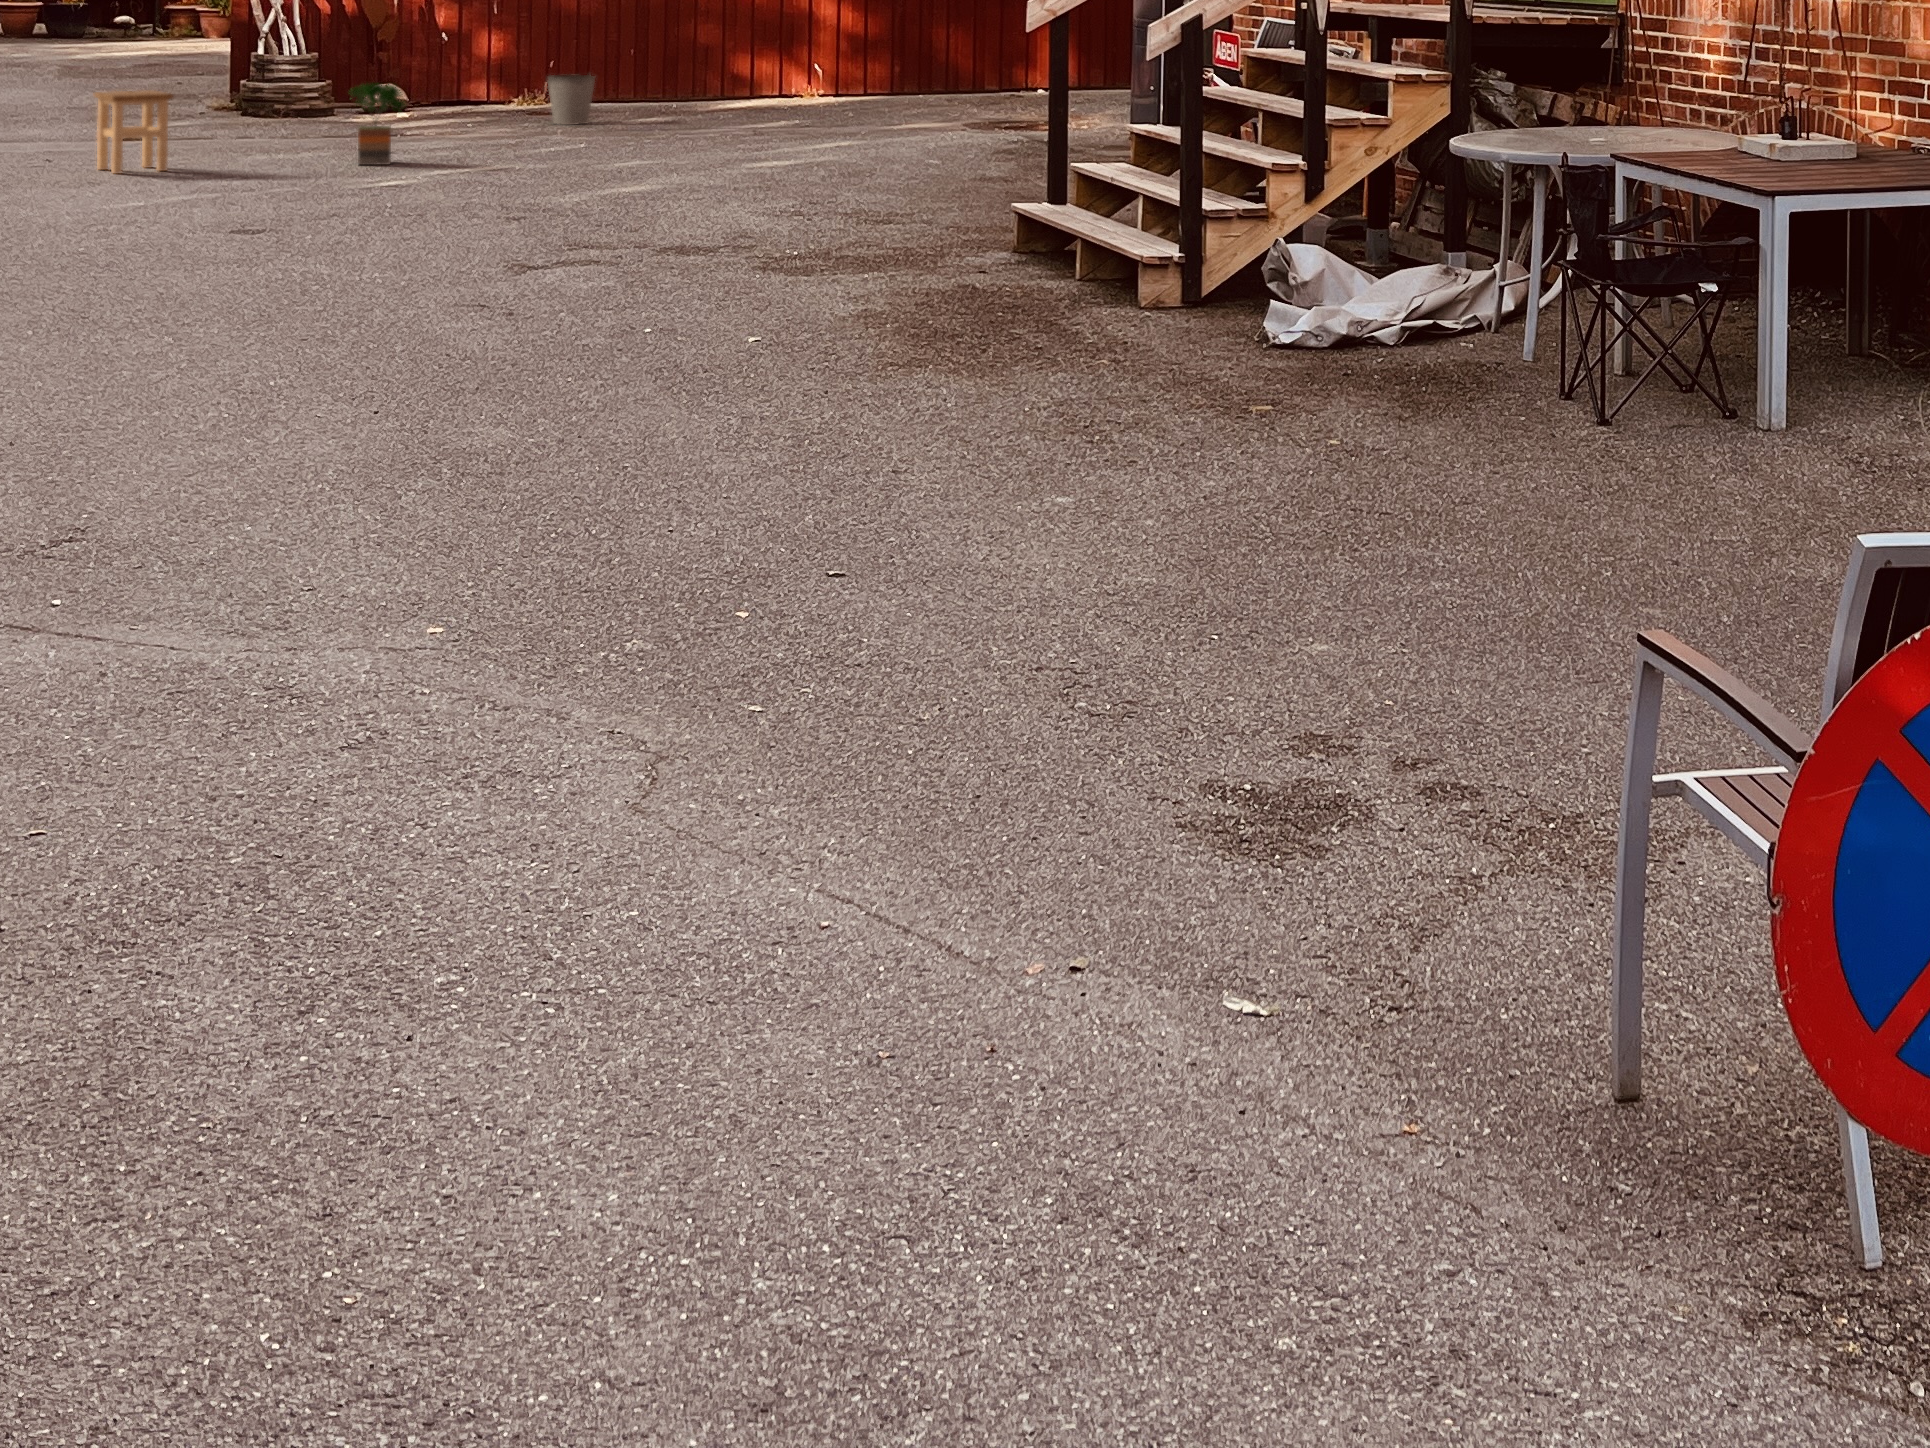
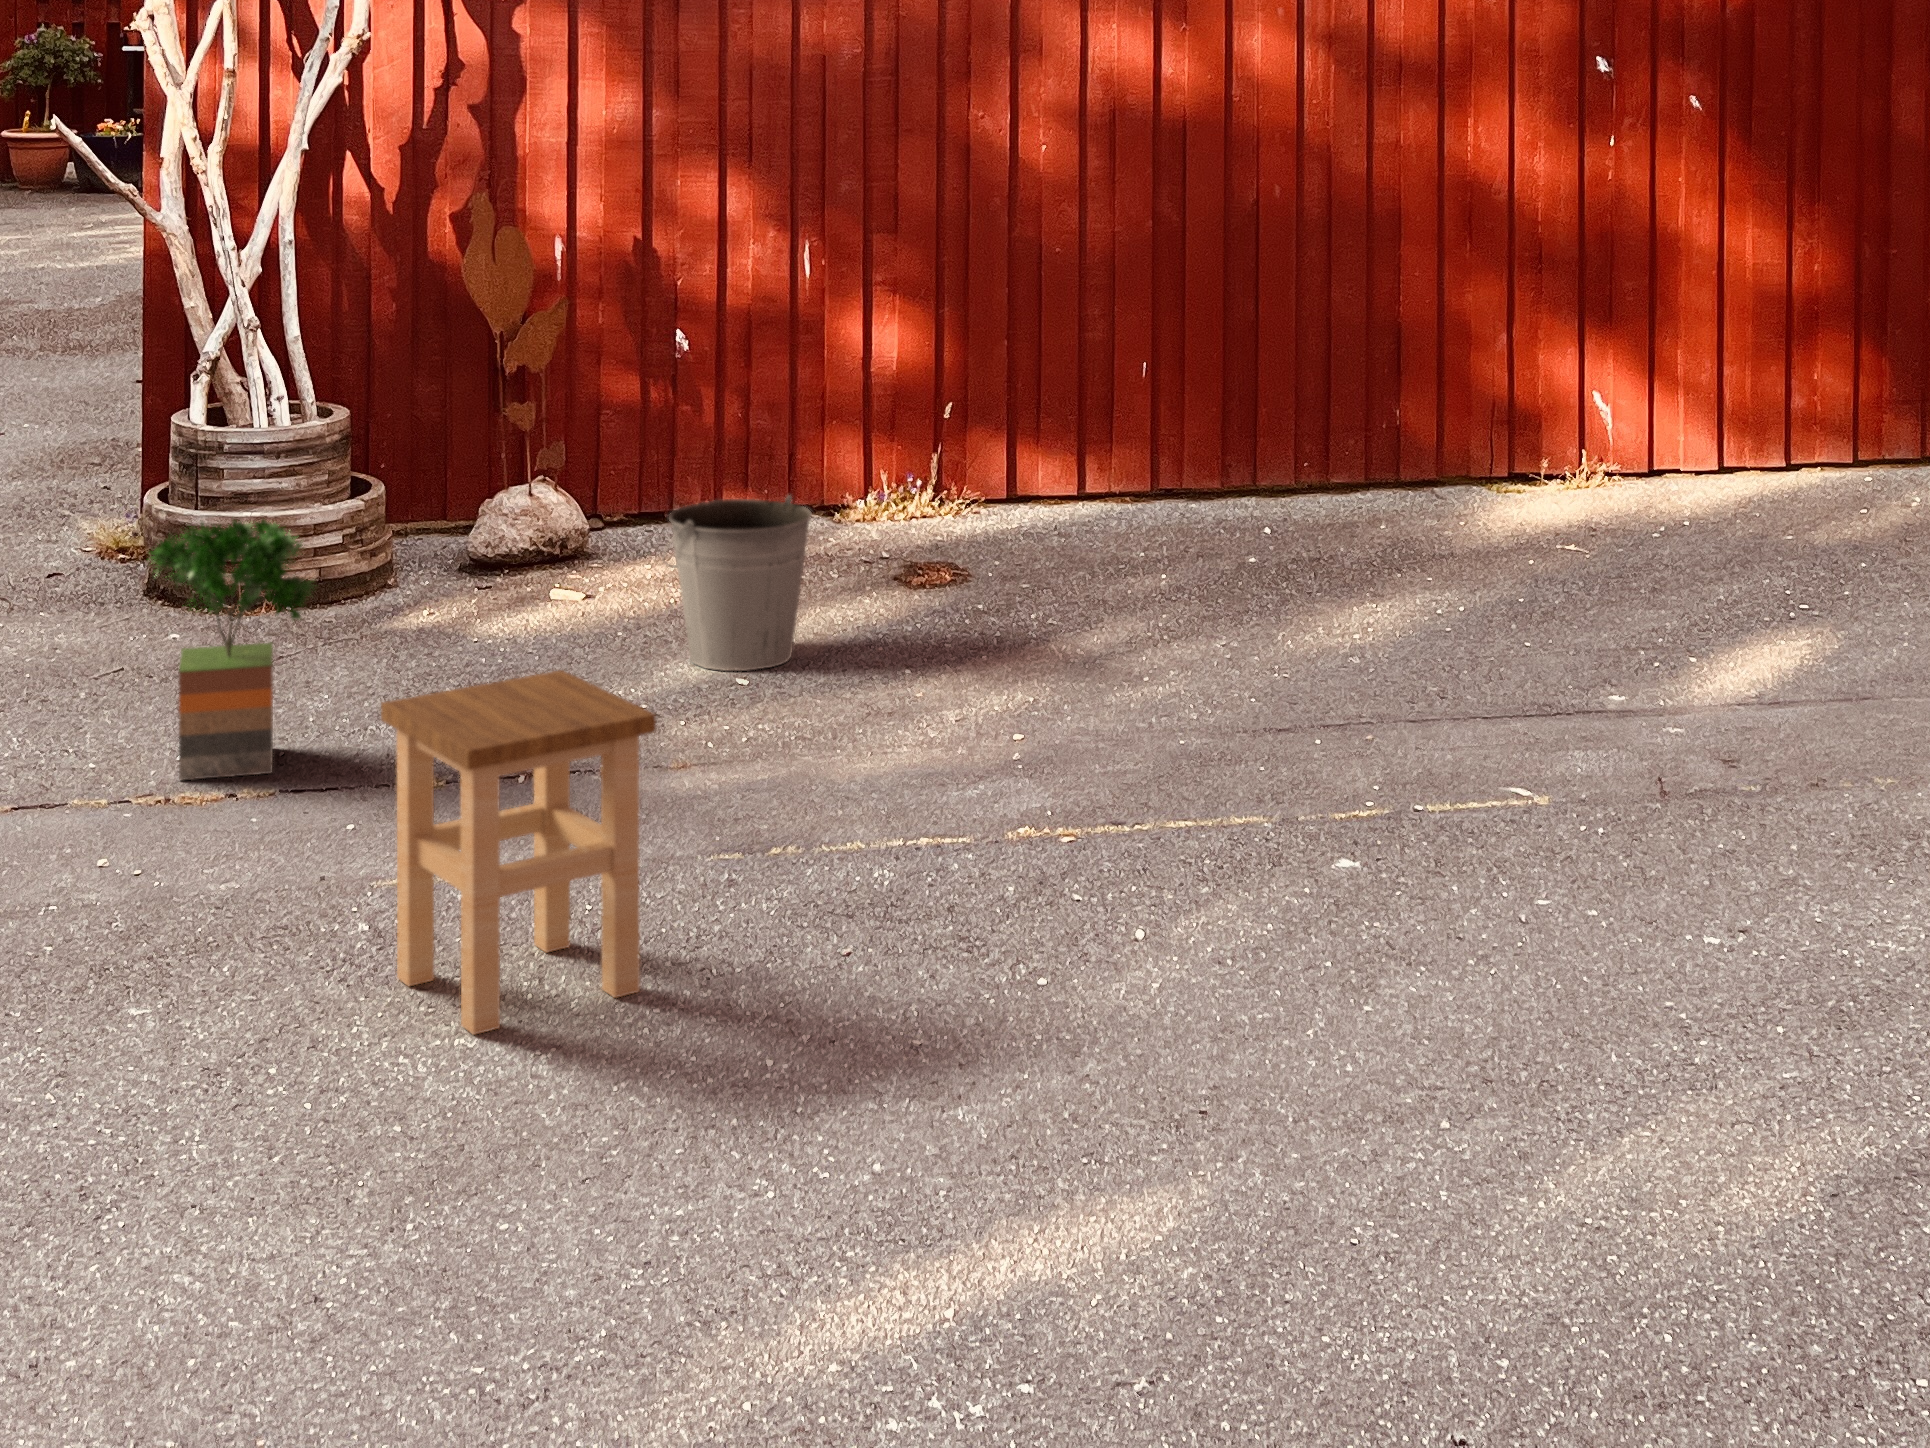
bucket: present [548,74,595,125] -> present [662,496,812,671]
potted tree: present [349,83,405,165] -> present [149,517,314,780]

